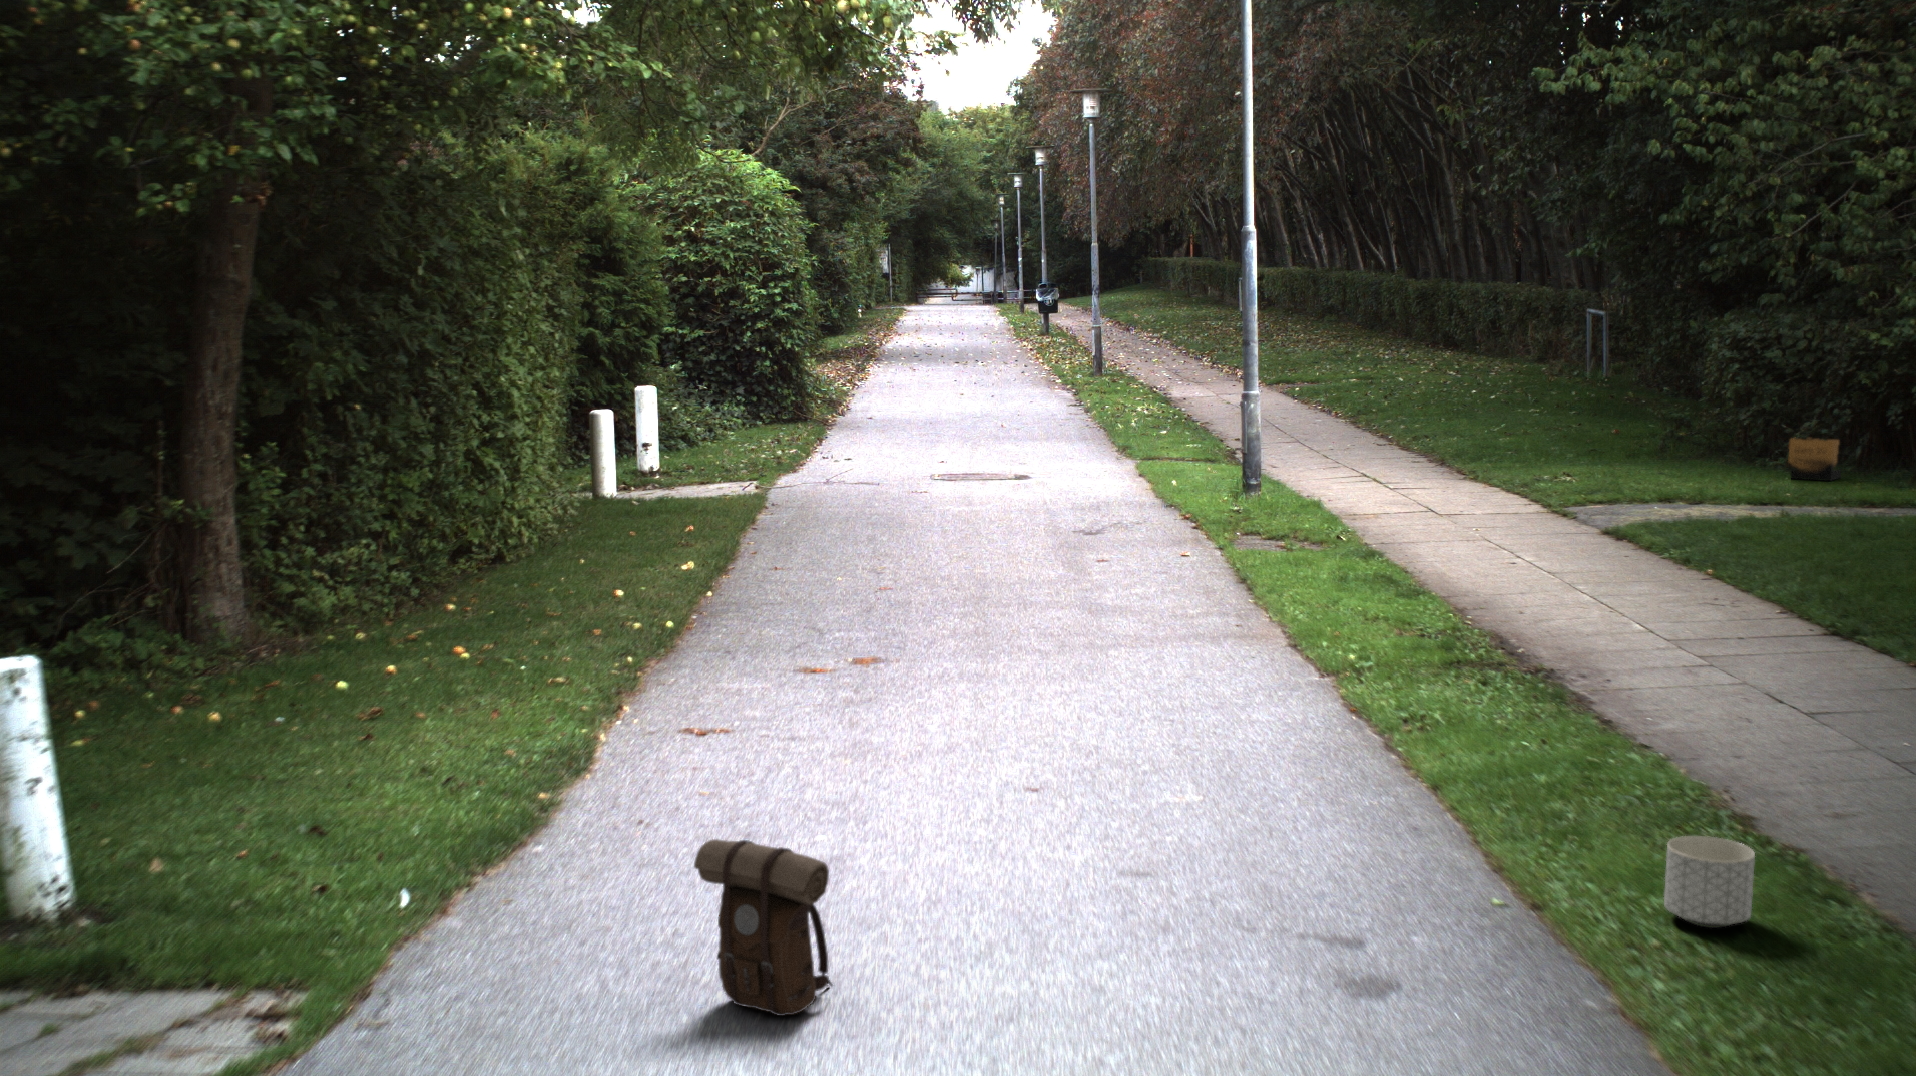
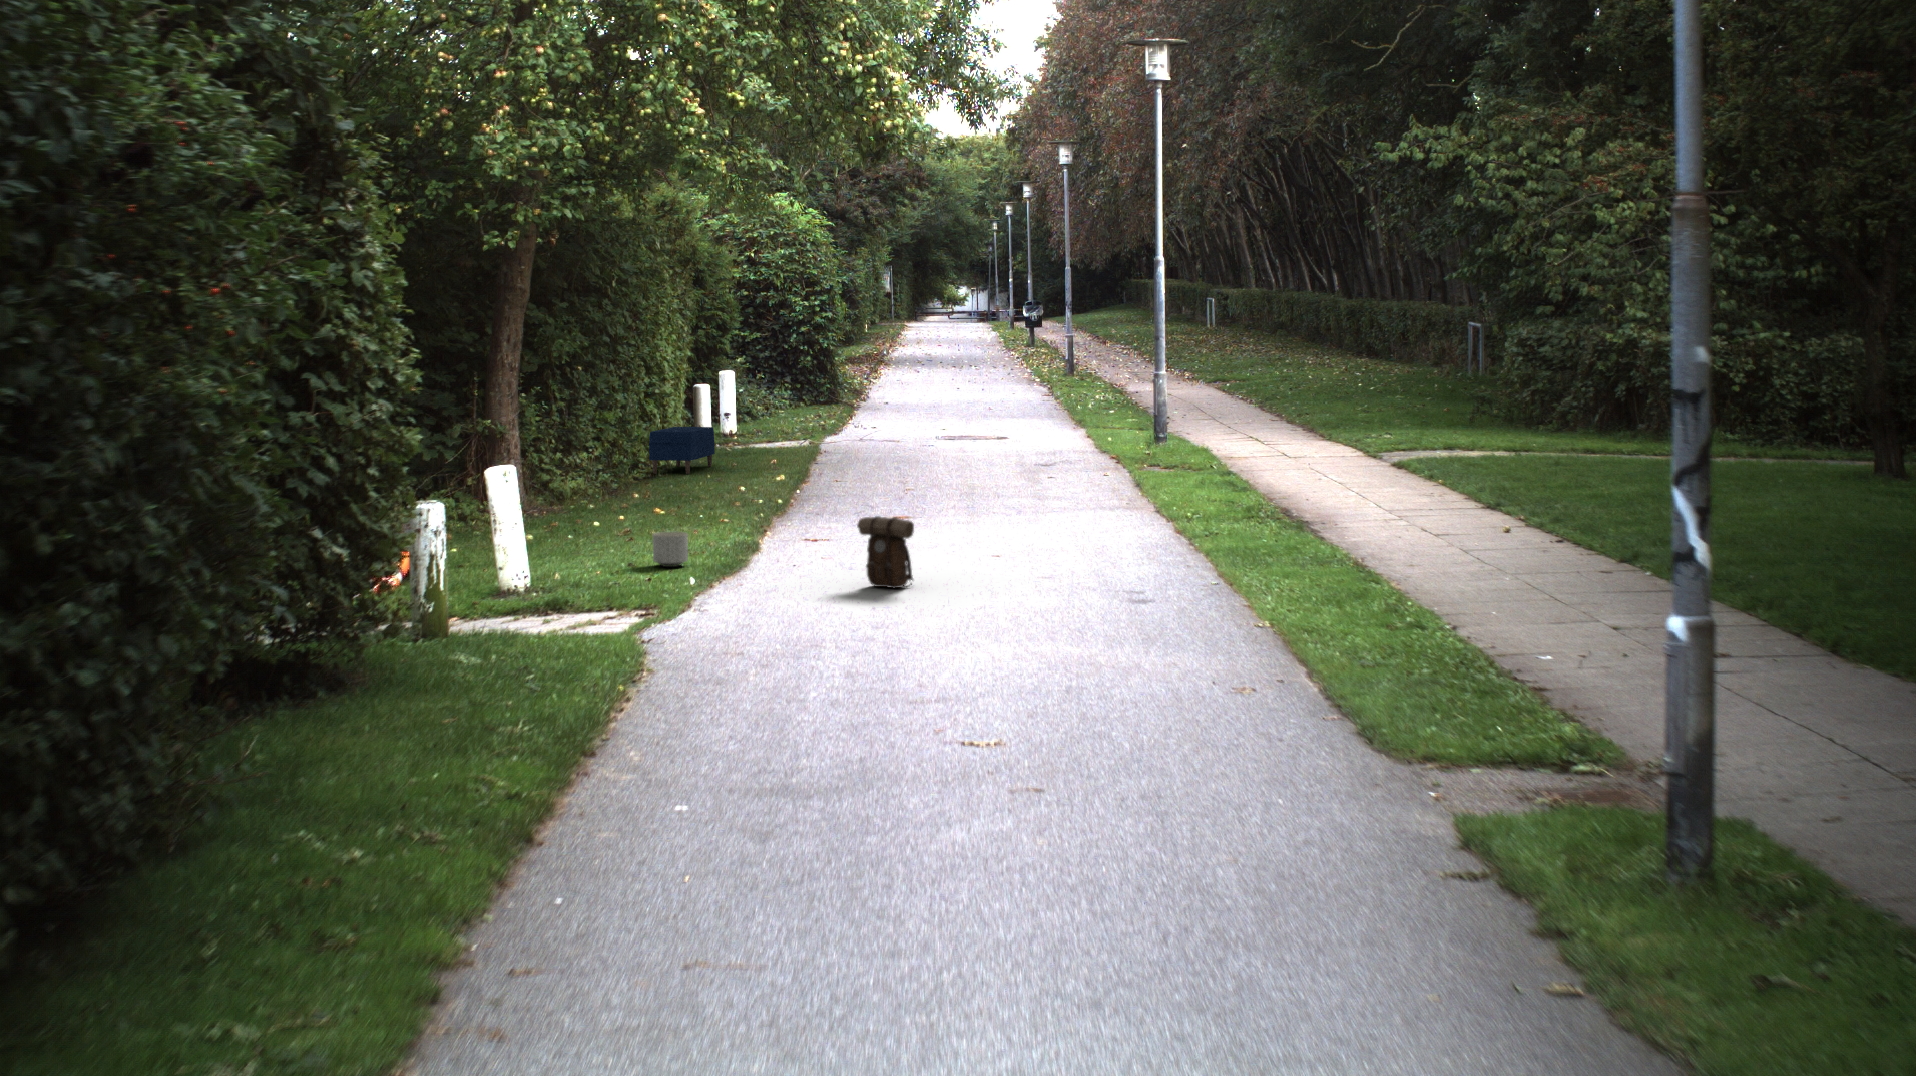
cardboard box: present [1788,438,1841,481] -> none [1555,410,1595,441]
bench: none [483,484,593,562] -> present [649,427,715,474]
planter: present [1664,836,1755,928] -> present [653,532,688,567]

